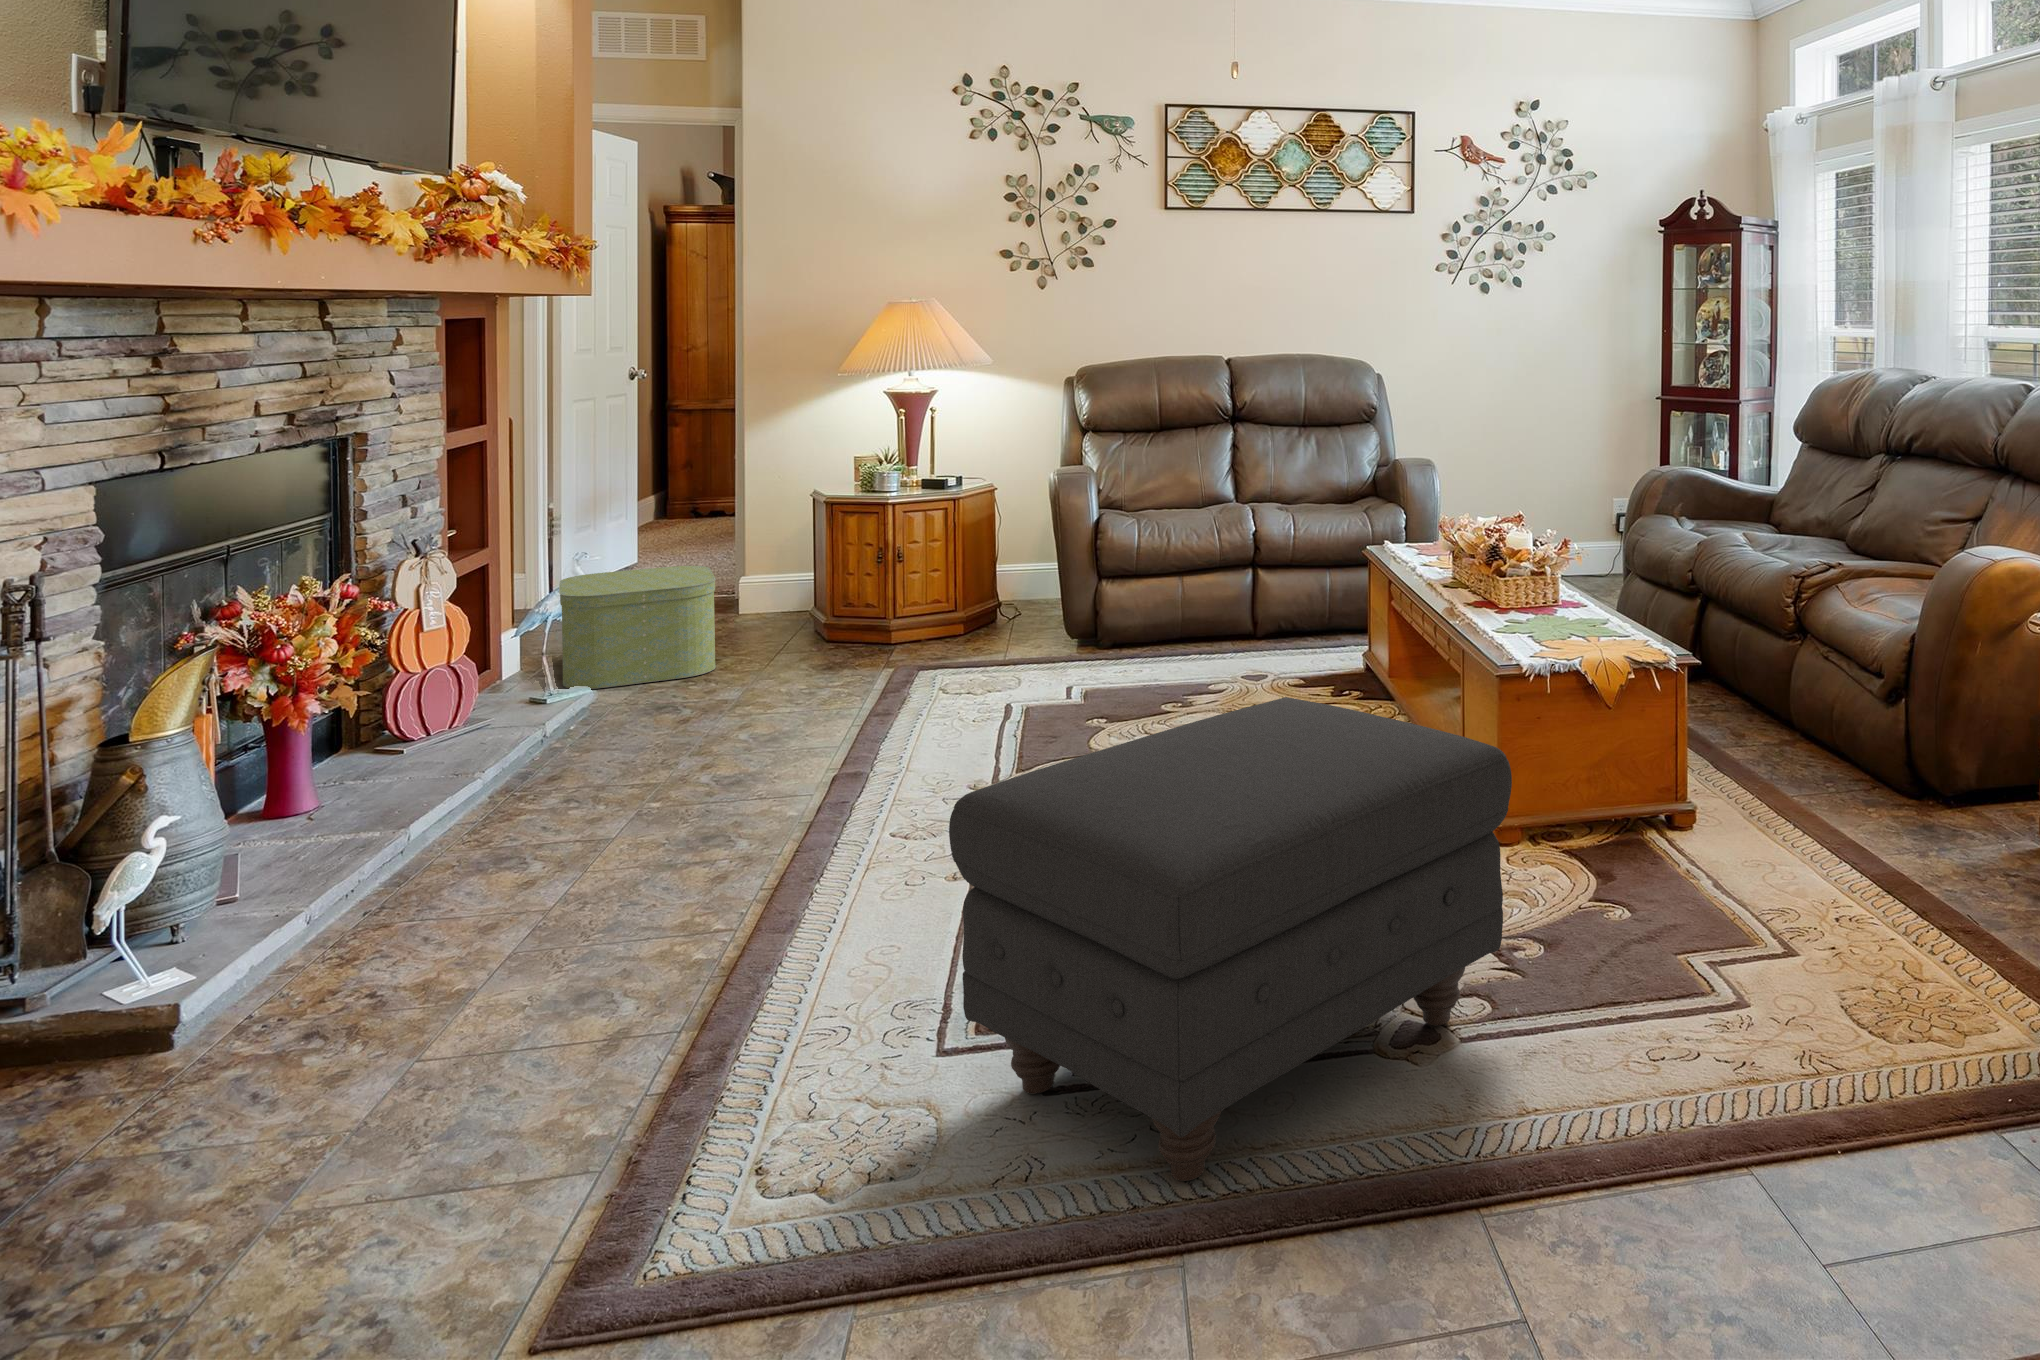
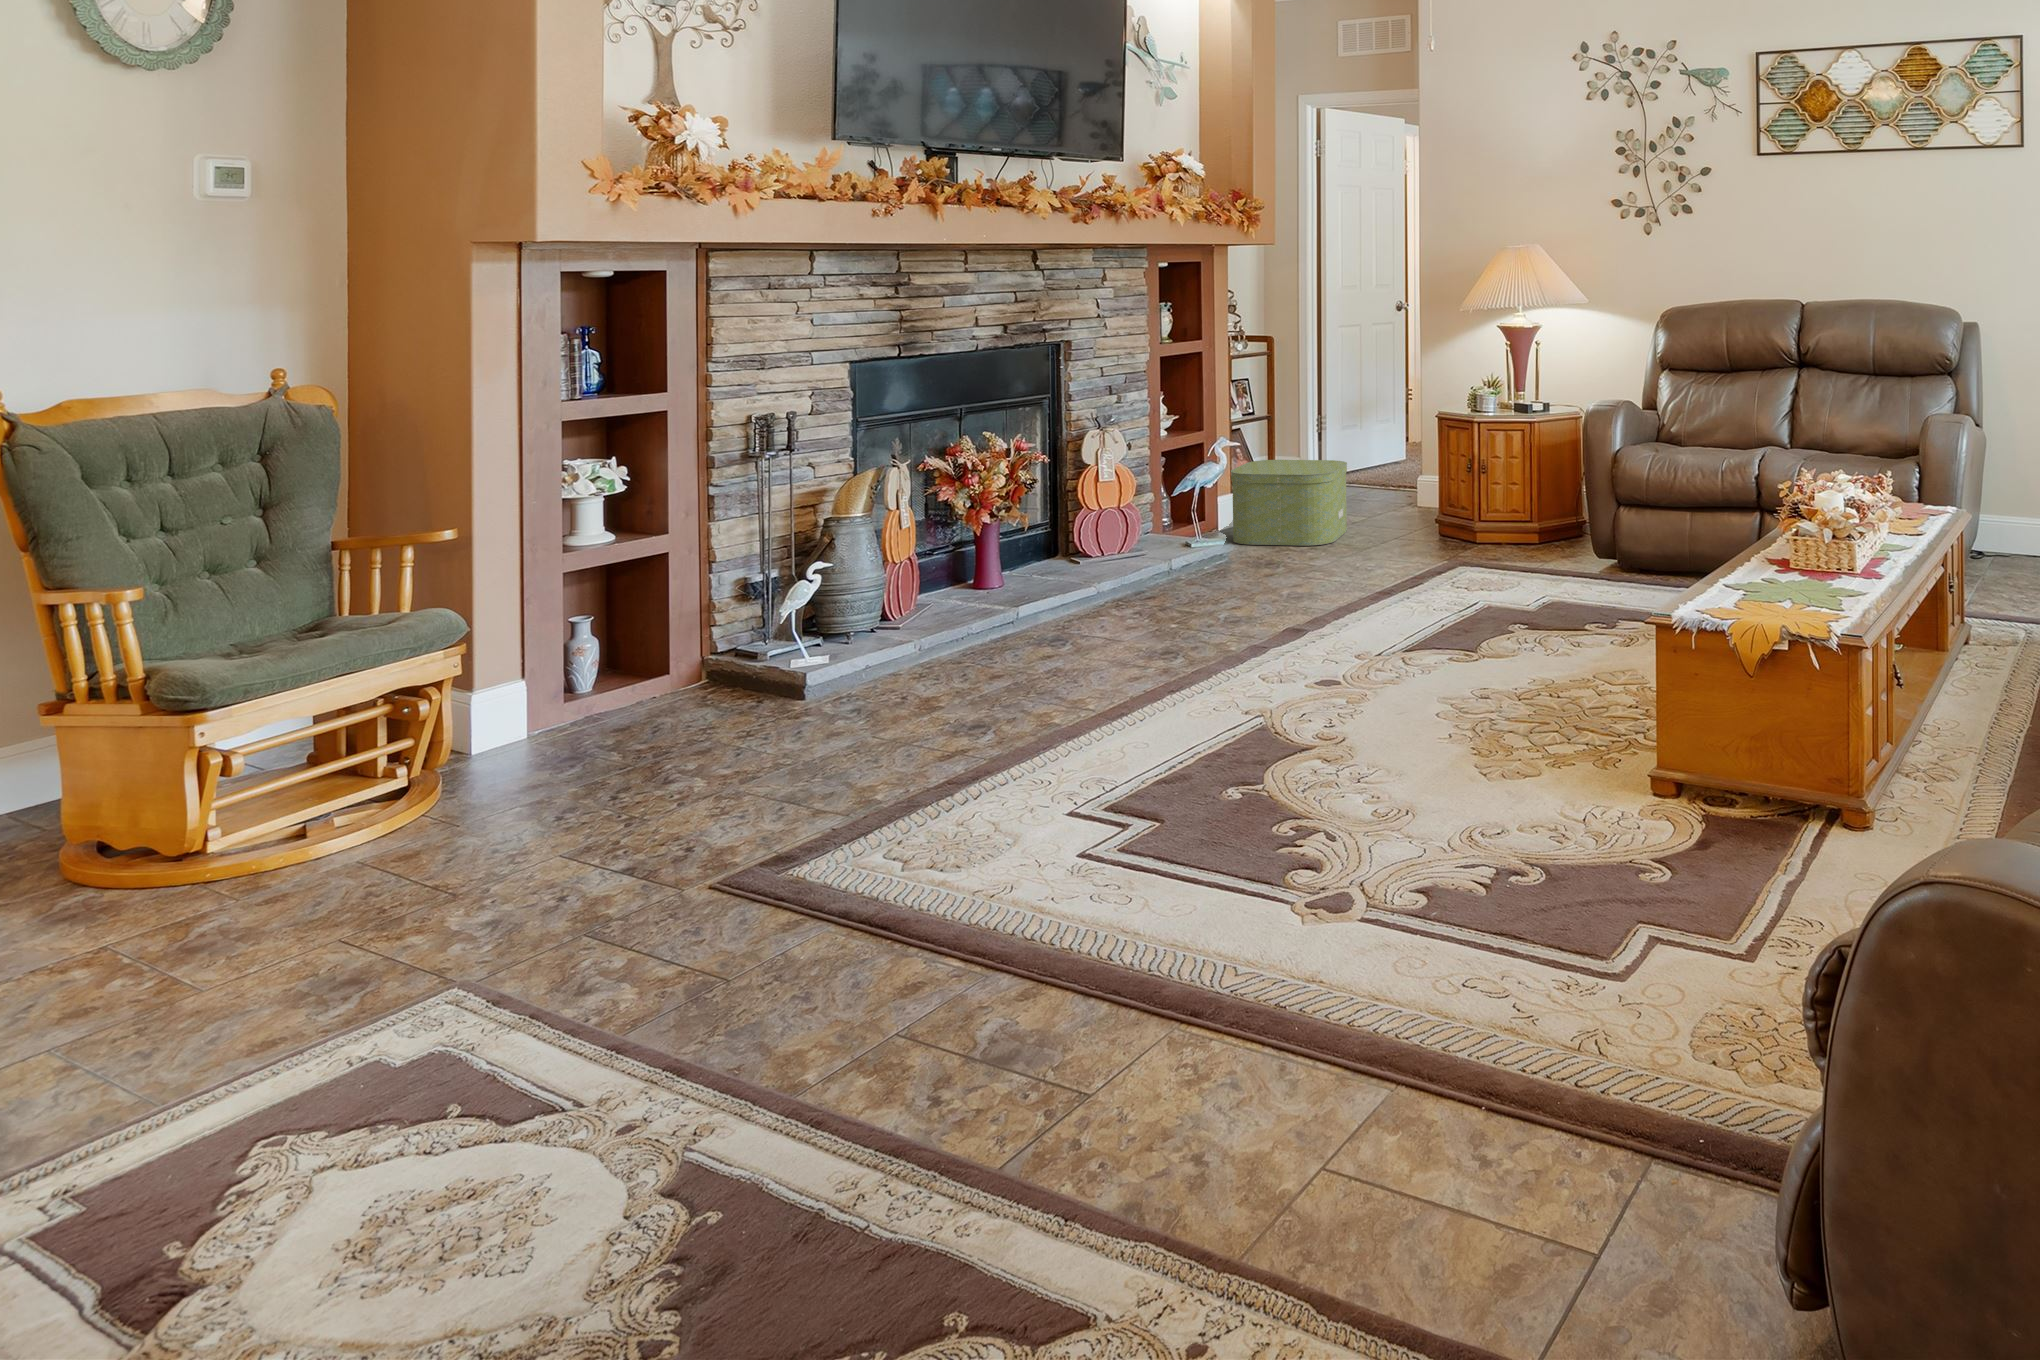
ottoman: present [949,697,1512,1181] -> none [1010,593,1436,918]

